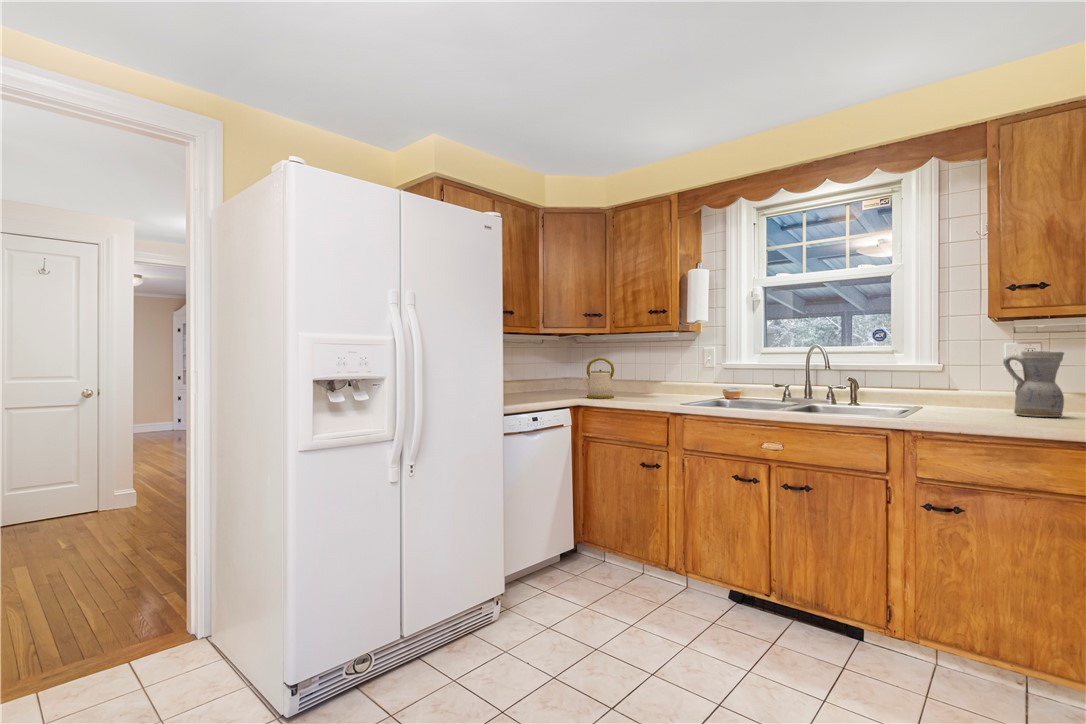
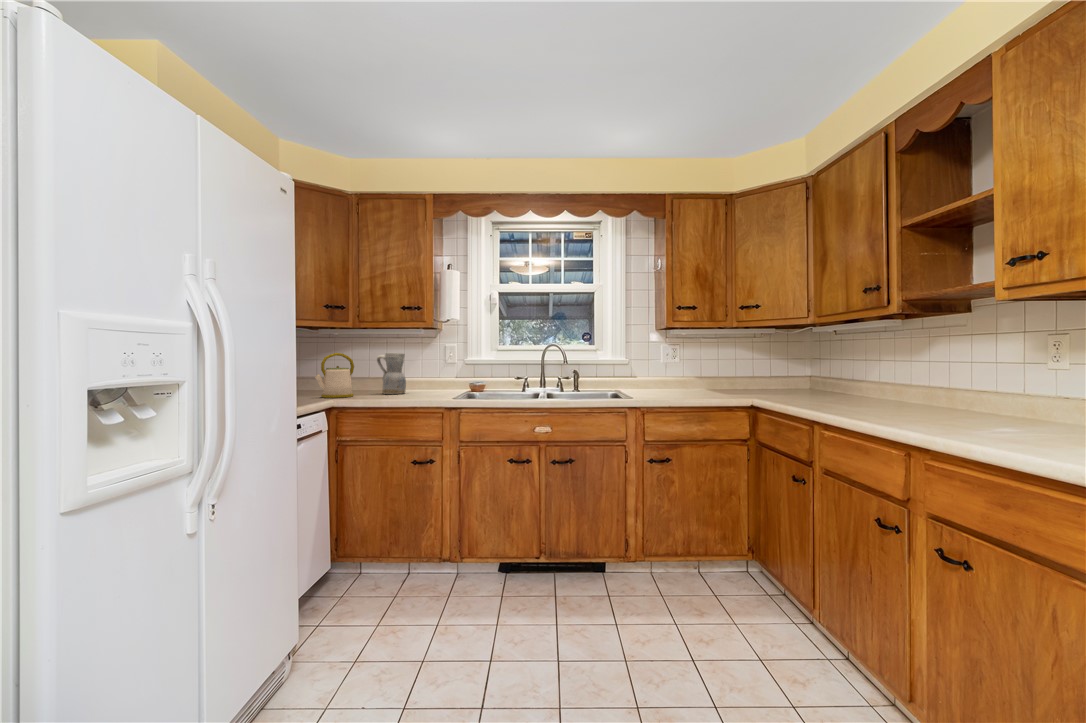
ceramic pitcher: present [1003,351,1064,417] -> present [377,353,406,394]

